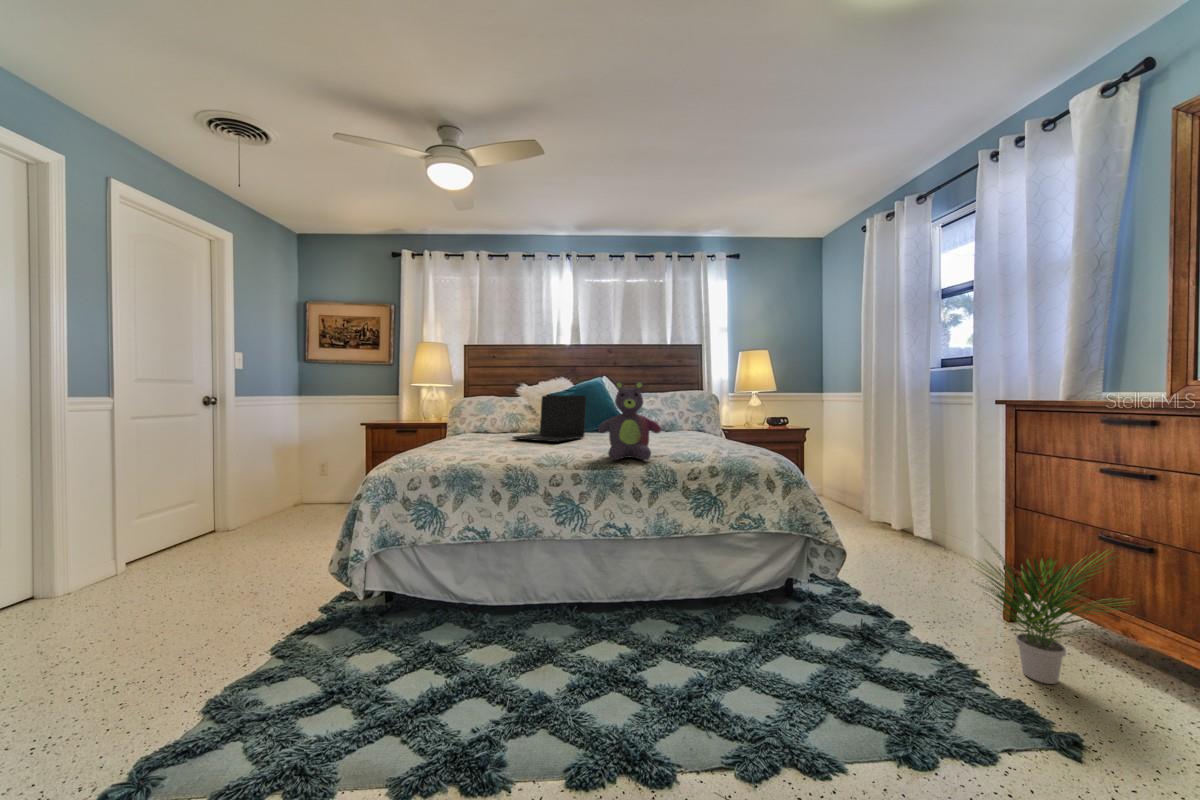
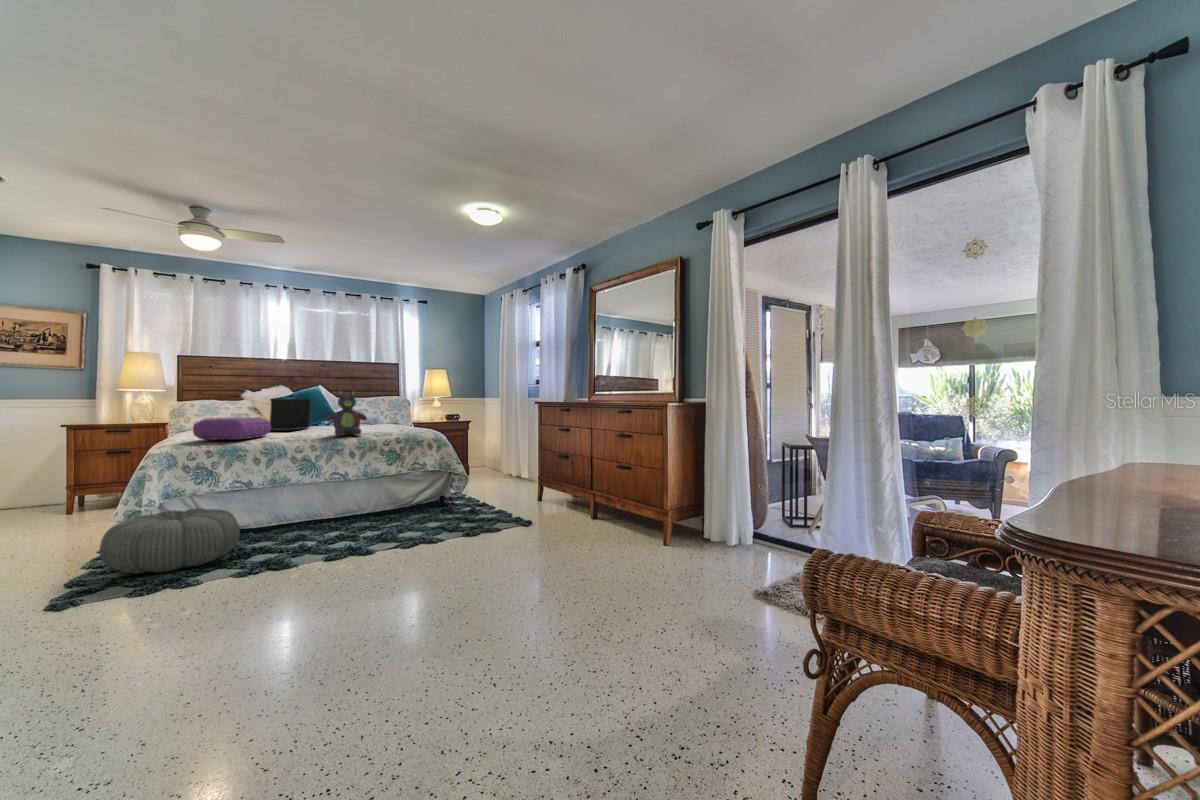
pillow: none [425,423,527,460] -> present [193,418,271,440]
potted plant: present [979,540,1119,684] -> none [507,456,557,513]
pouf: none [213,585,441,748] -> present [100,509,240,574]

